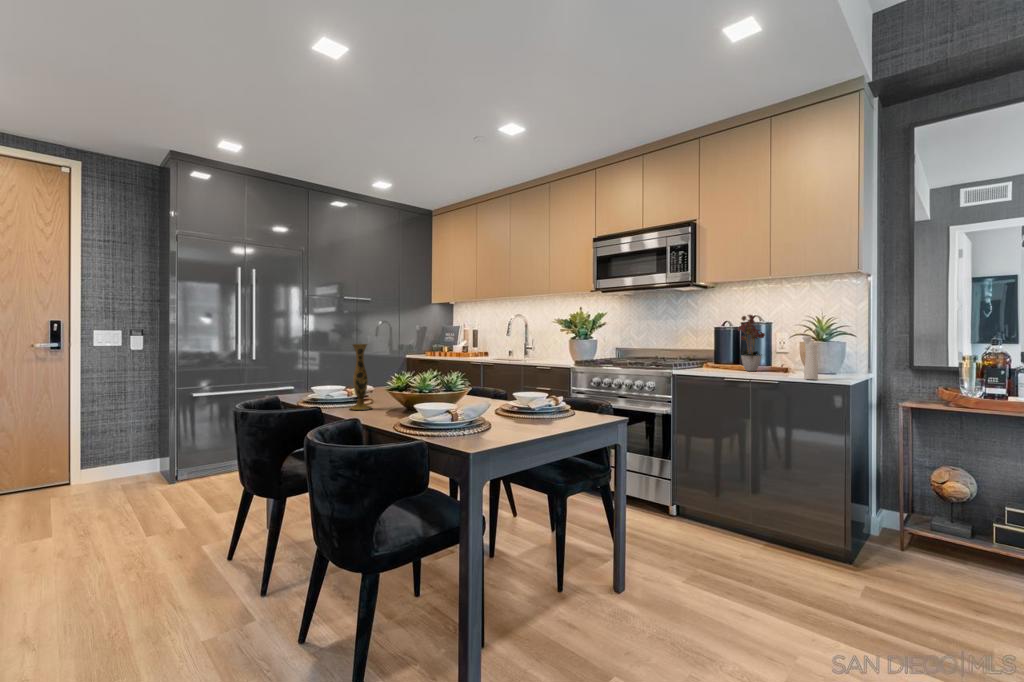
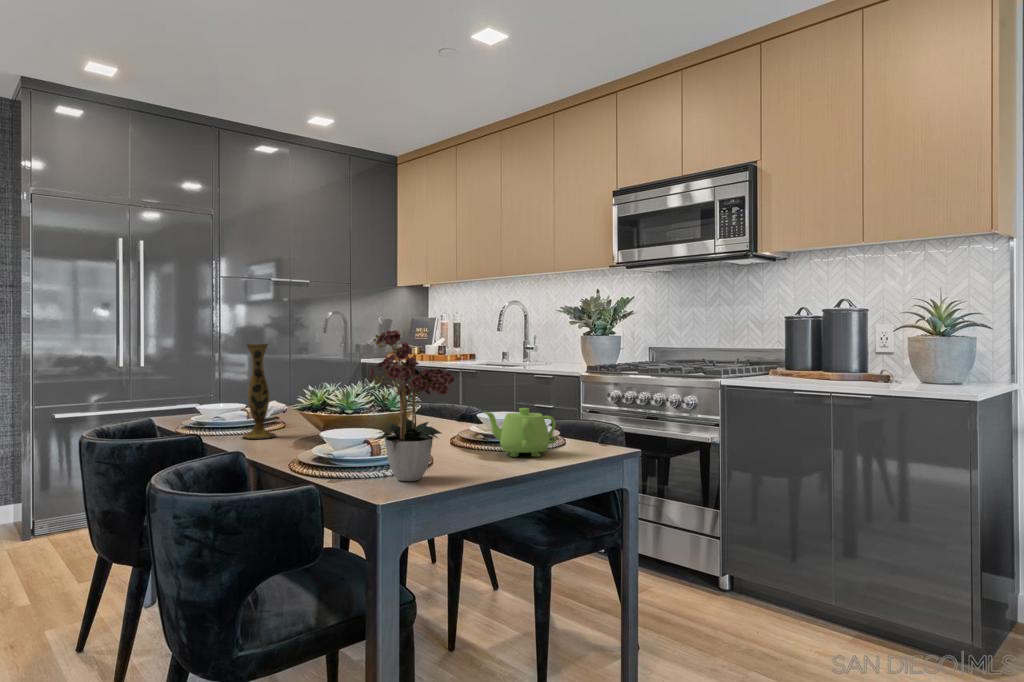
flower arrangement: present [738,315,765,371] -> present [370,330,455,481]
pepper mill: present [802,336,818,379] -> none [907,328,930,392]
teapot: none [524,389,574,422] -> present [484,408,556,457]

